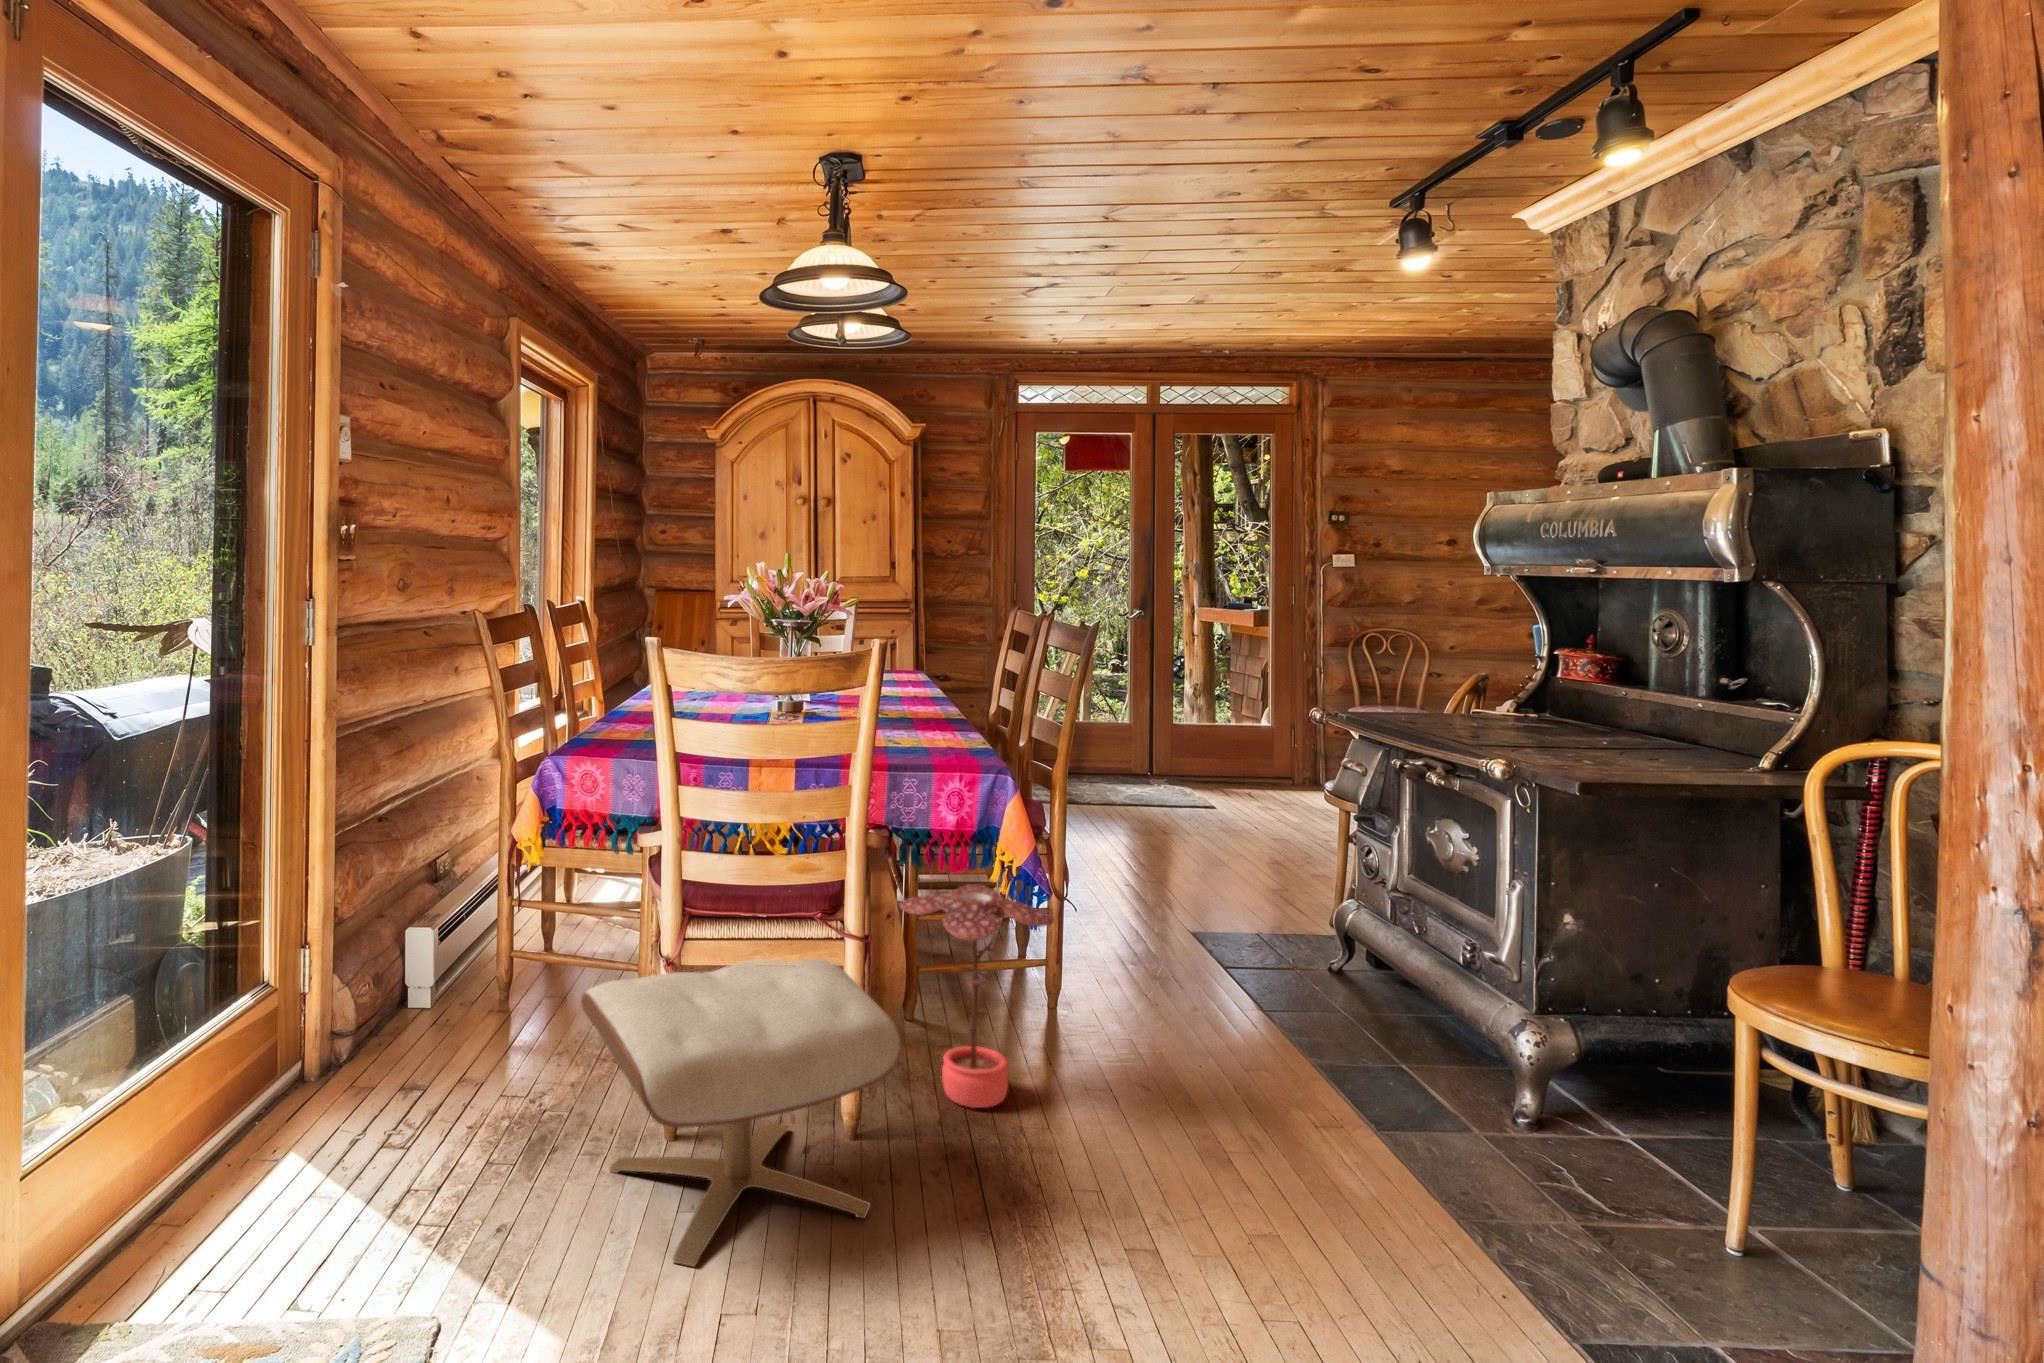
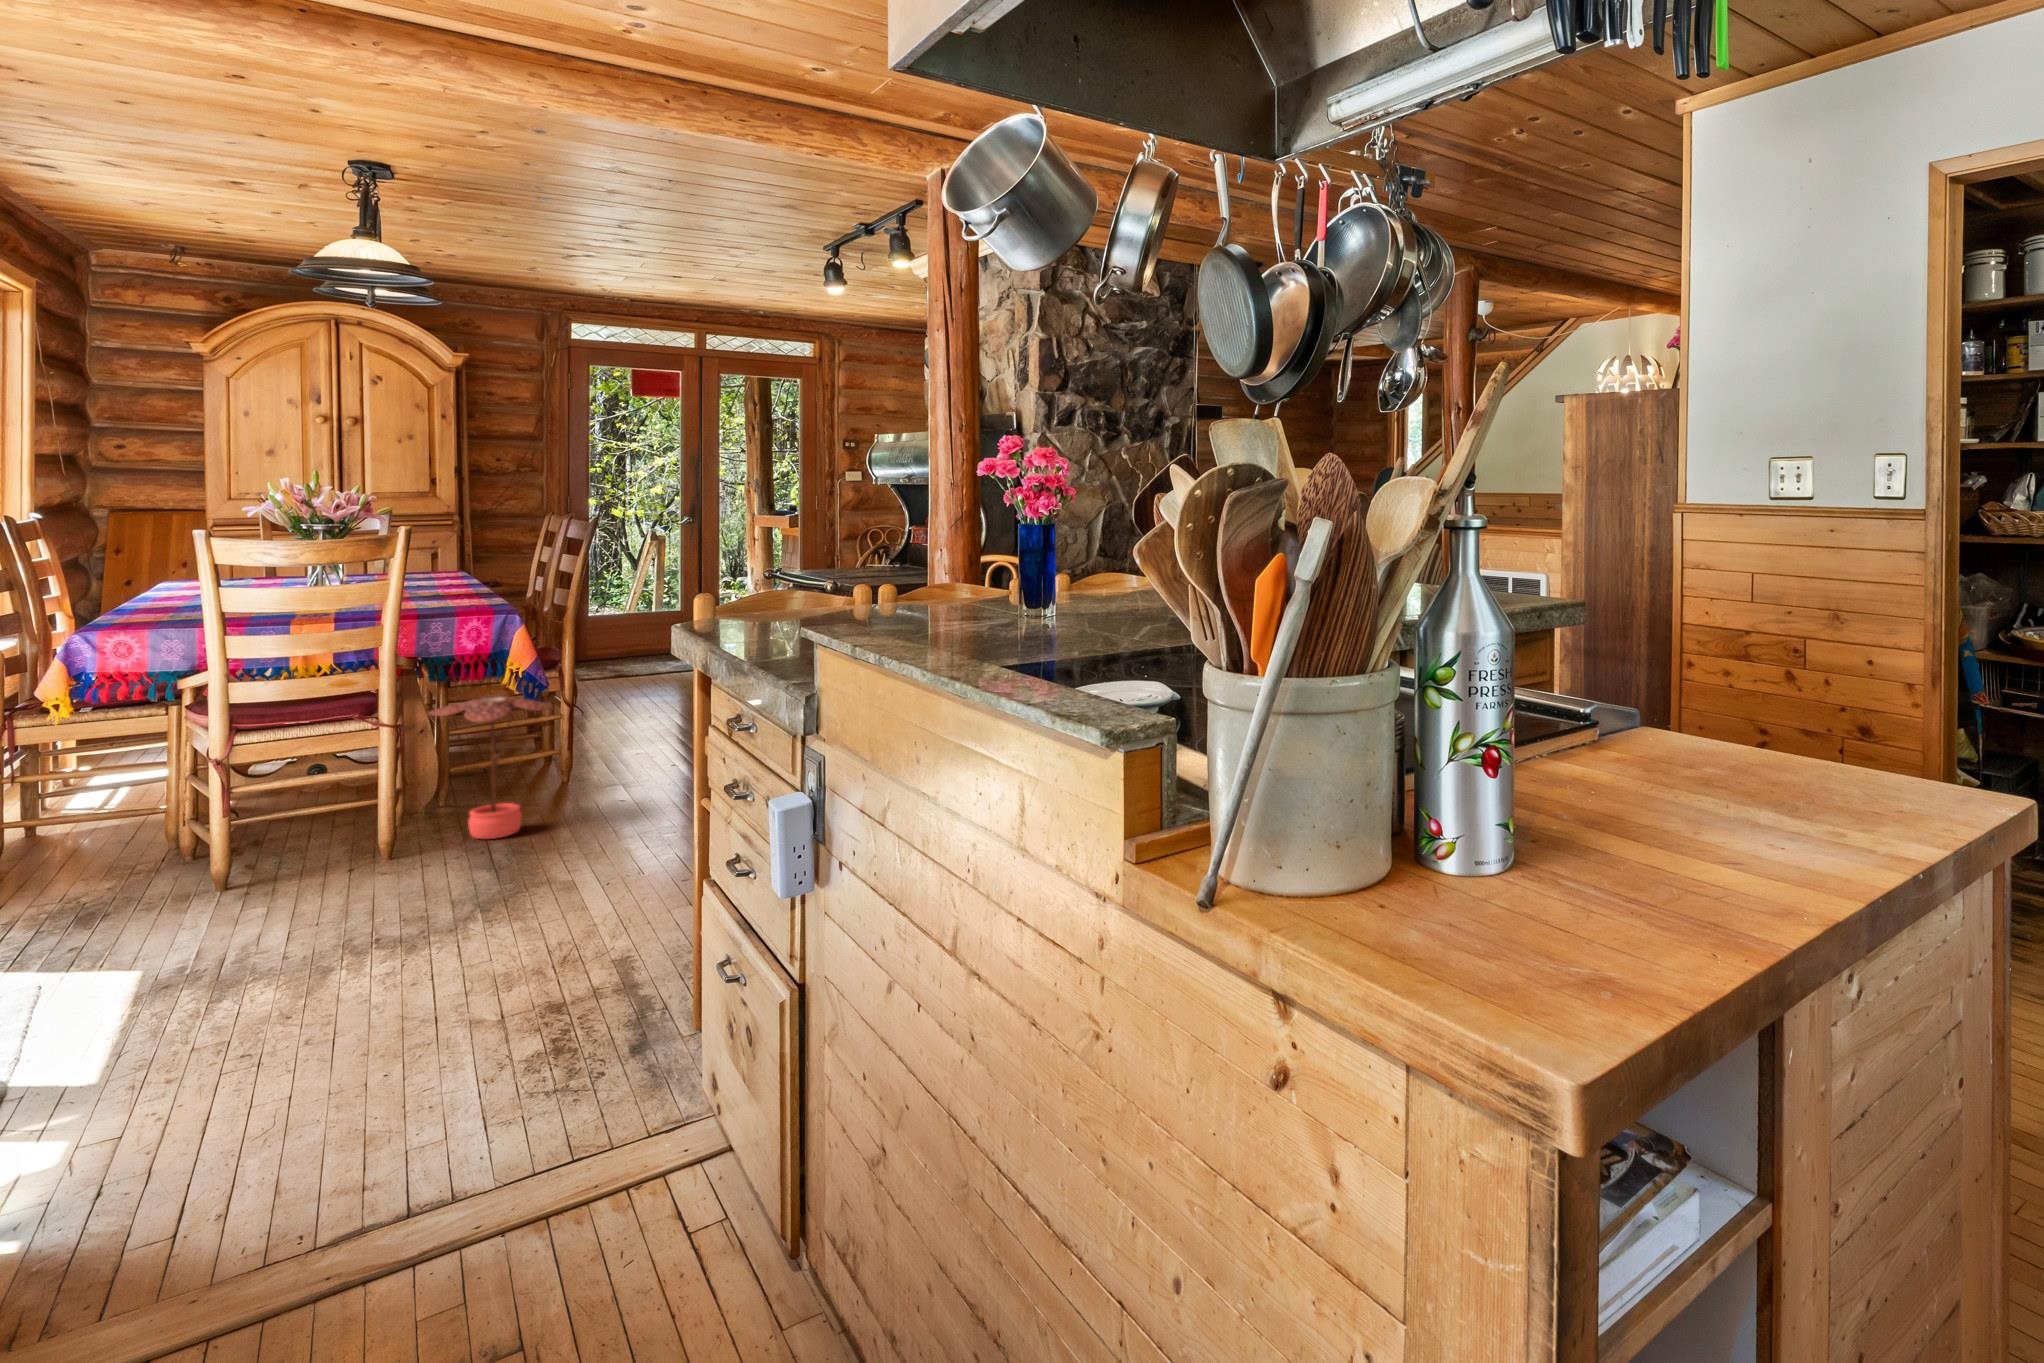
ottoman: present [581,959,902,1267] -> none [135,743,428,935]

